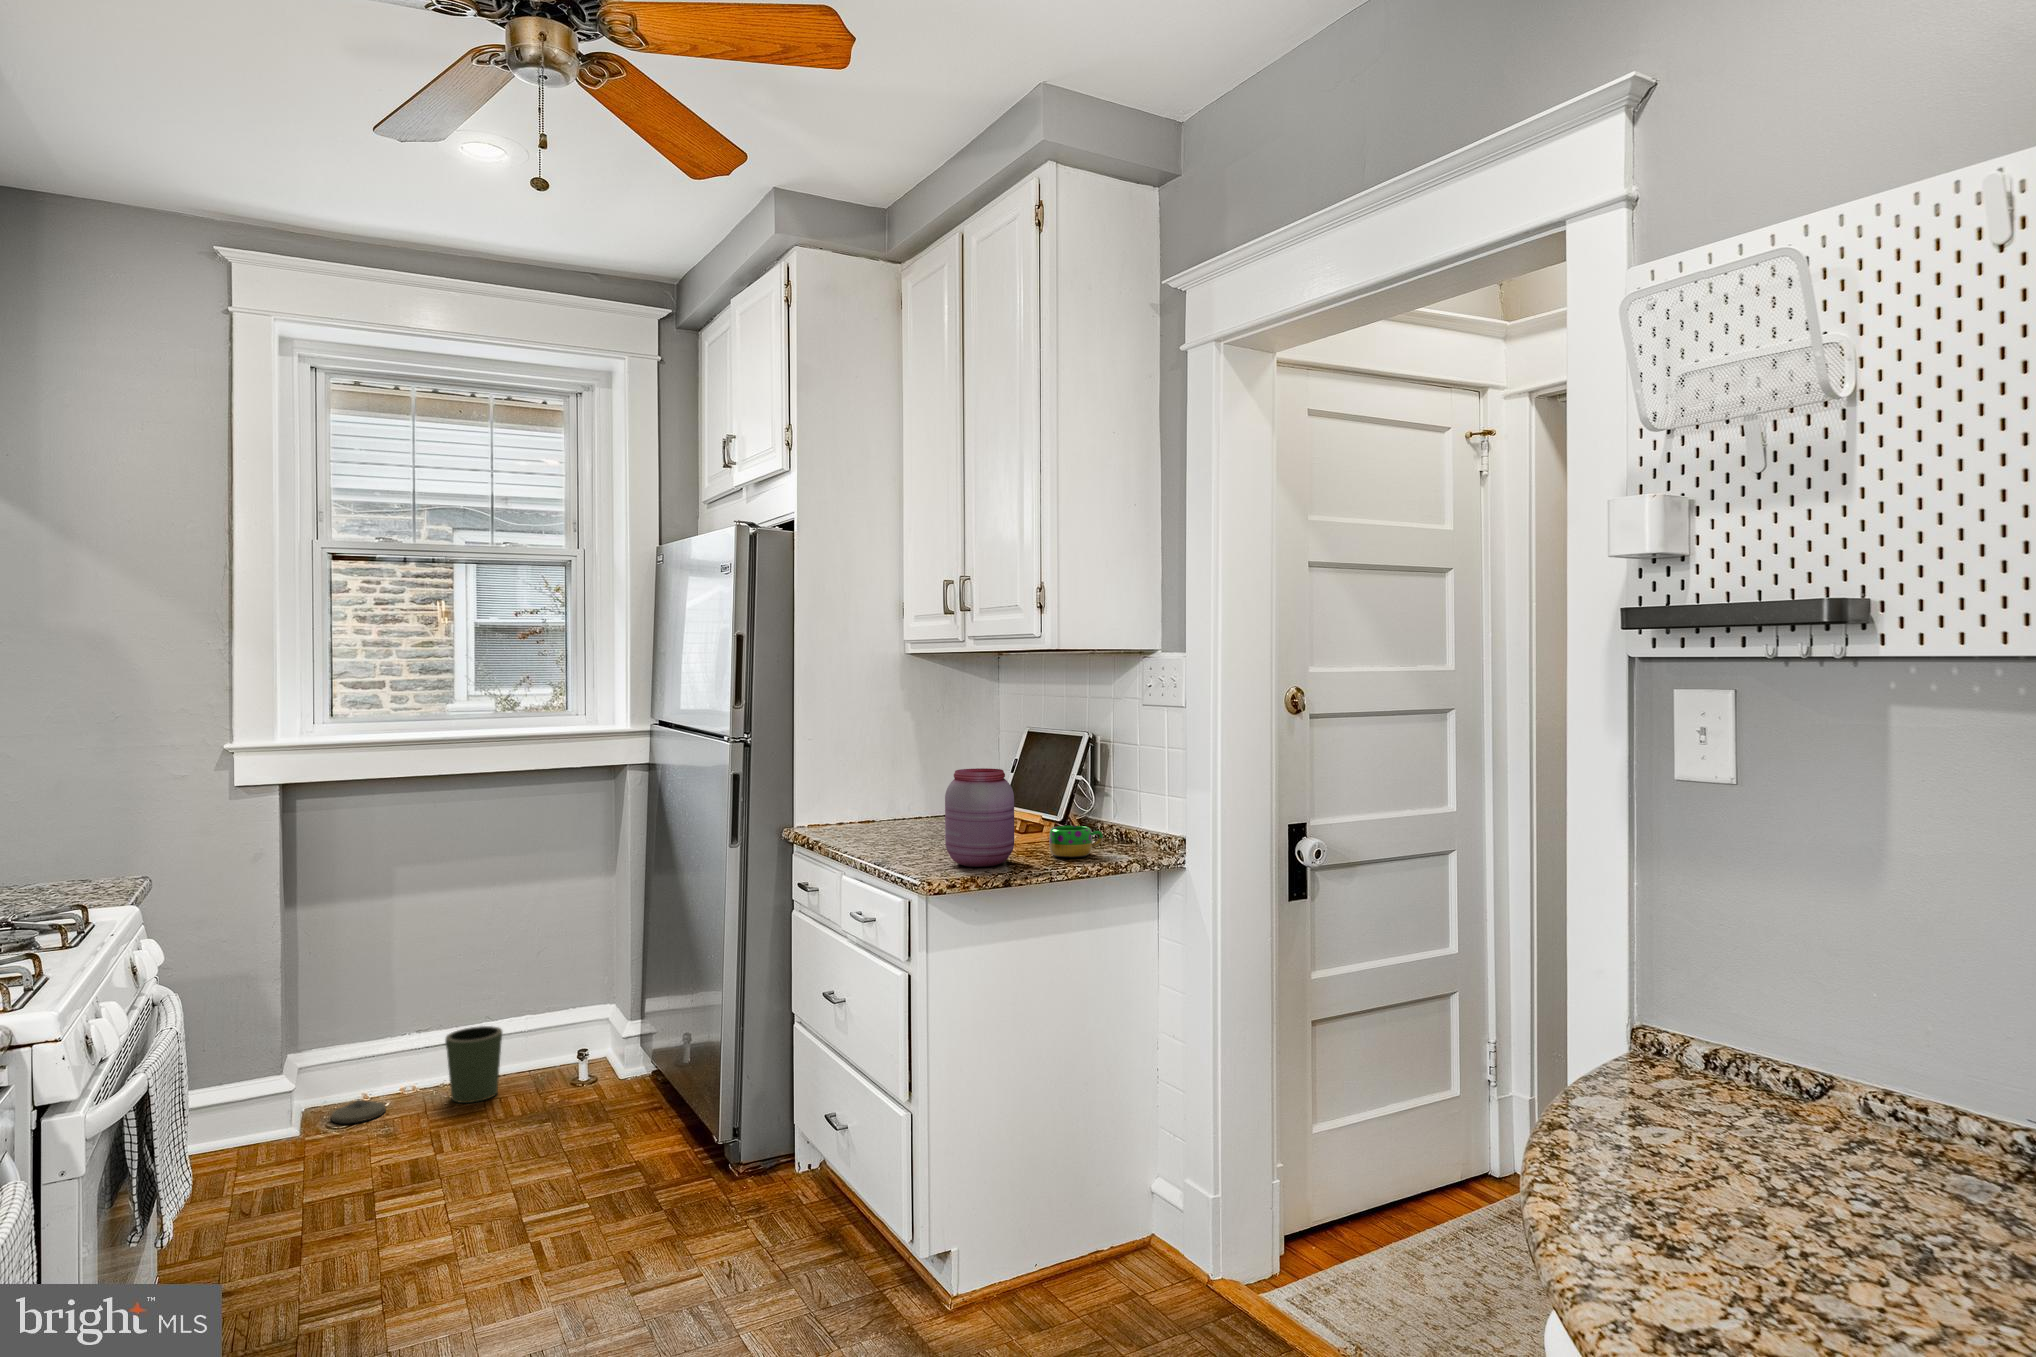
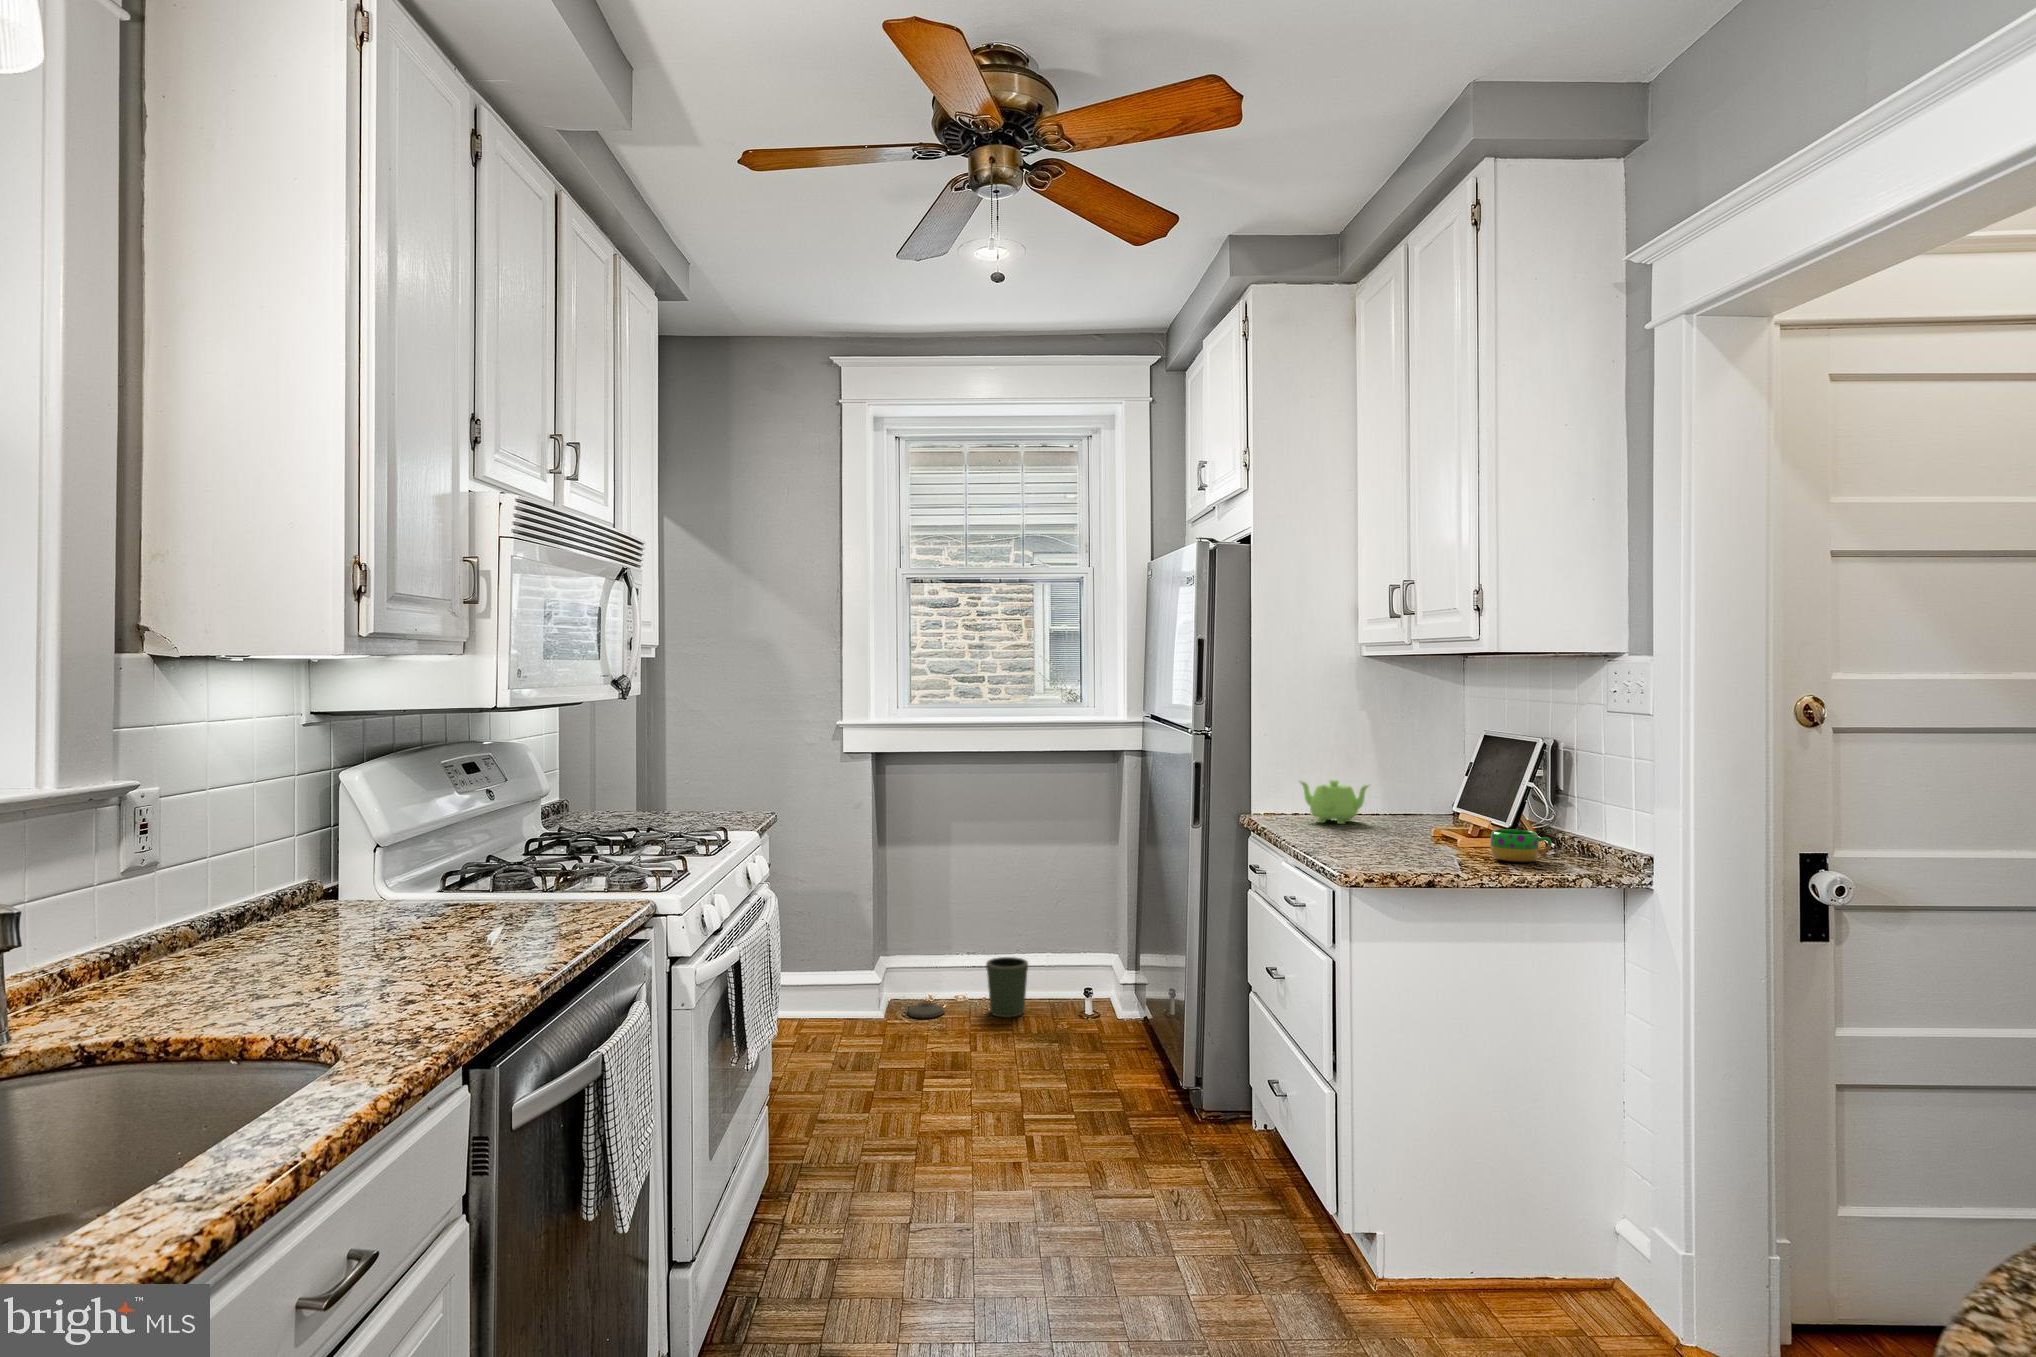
jar: present [945,768,1014,867] -> none [1377,766,1449,863]
teapot: none [843,787,920,833] -> present [1300,780,1368,824]

